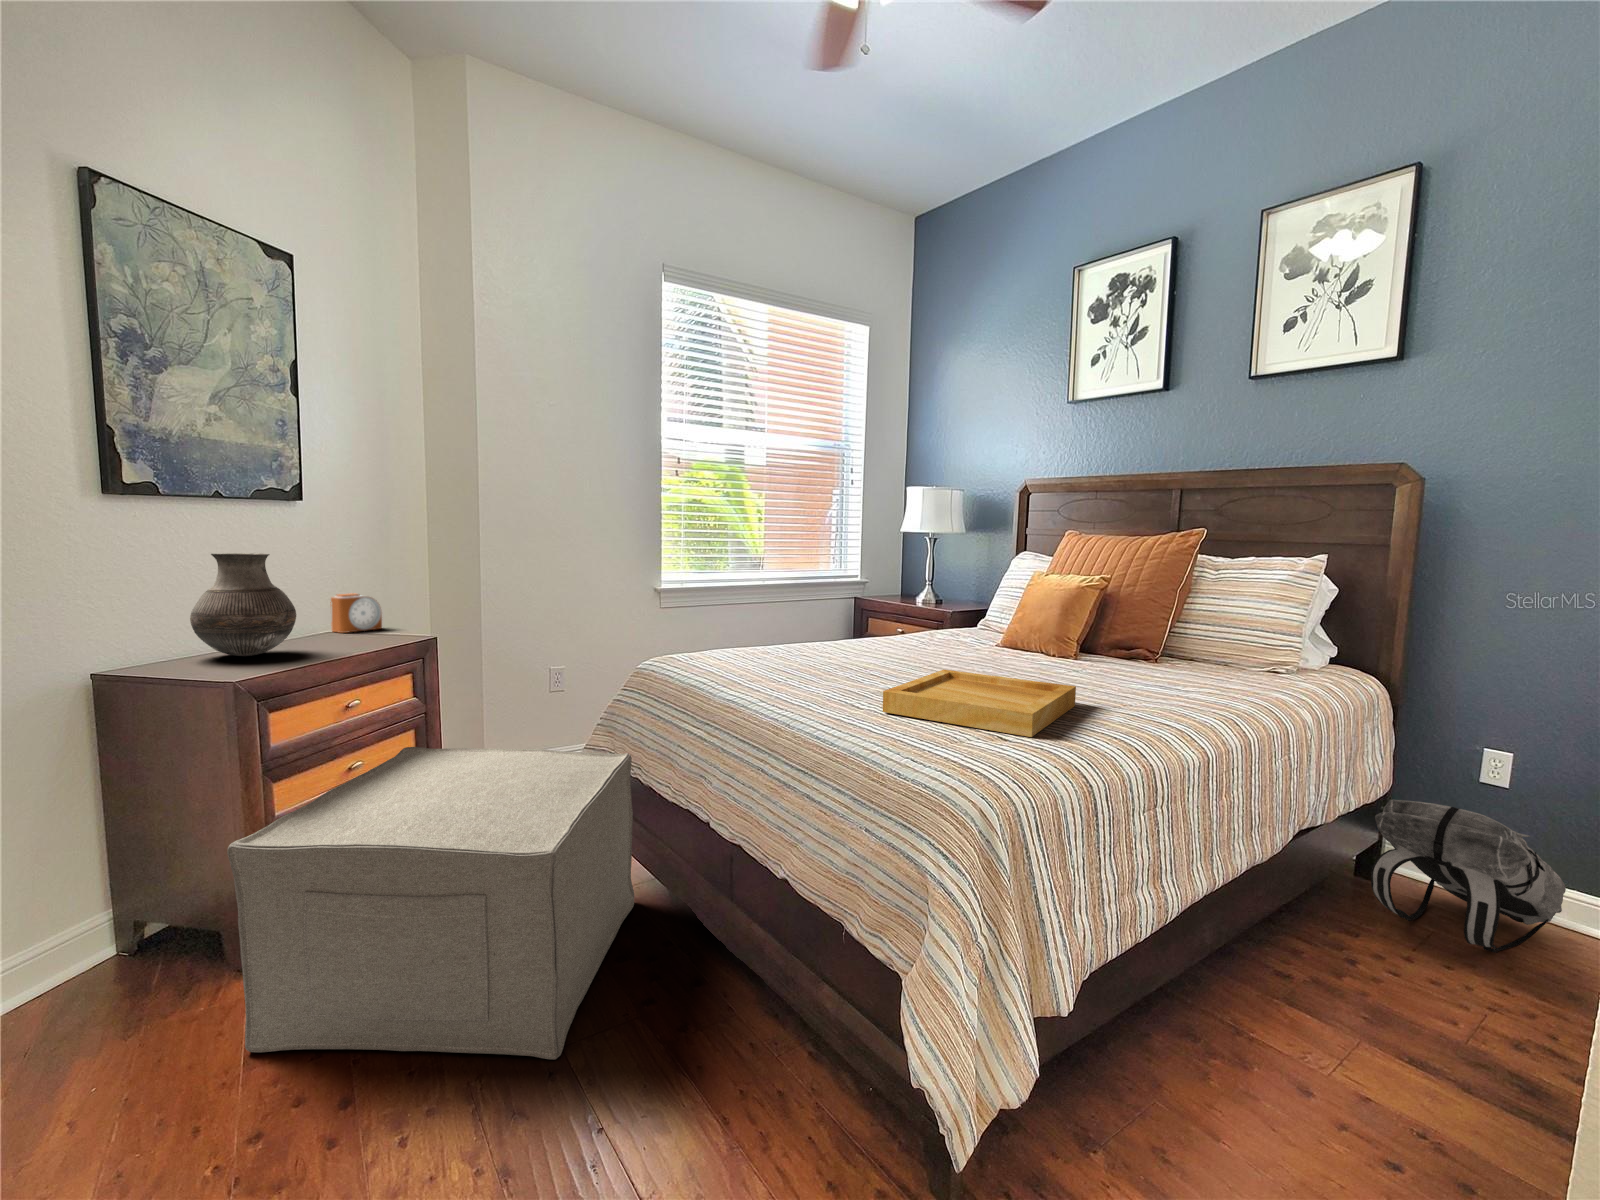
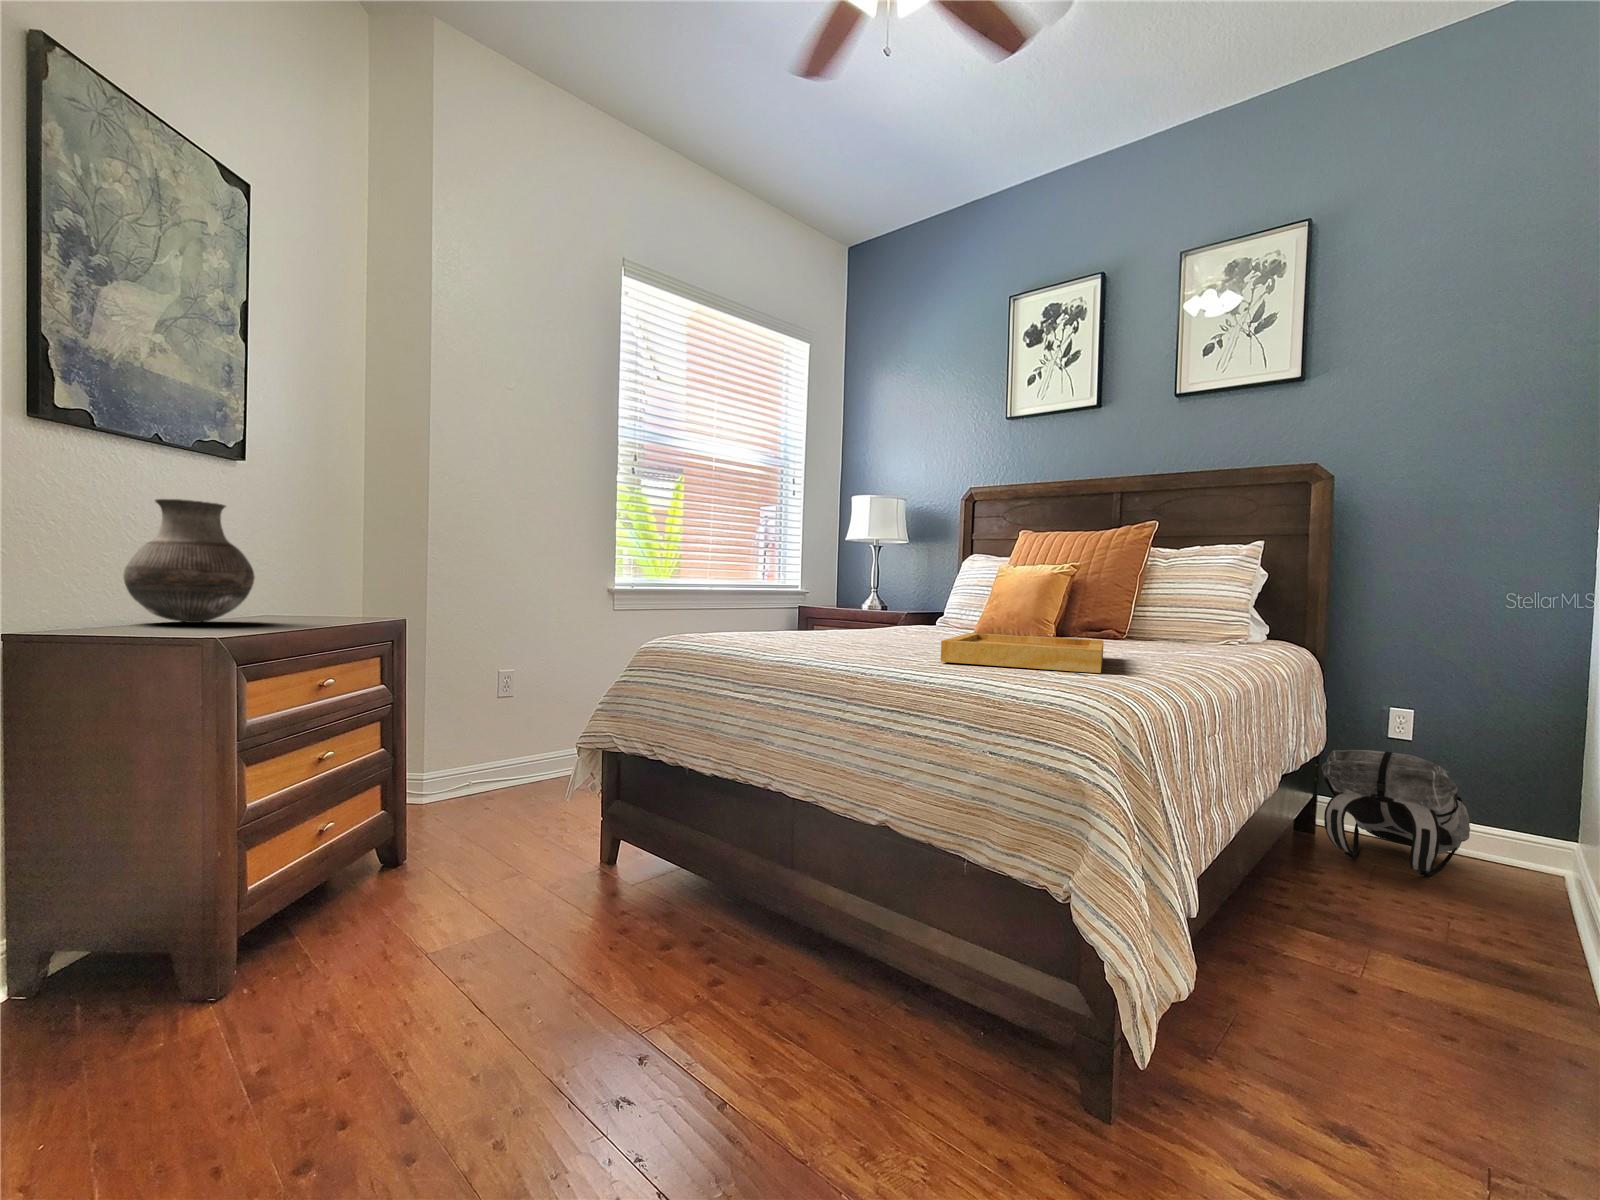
alarm clock: present [330,594,382,633] -> none [269,571,328,614]
ottoman: present [227,747,634,1060] -> none [230,725,655,1073]

